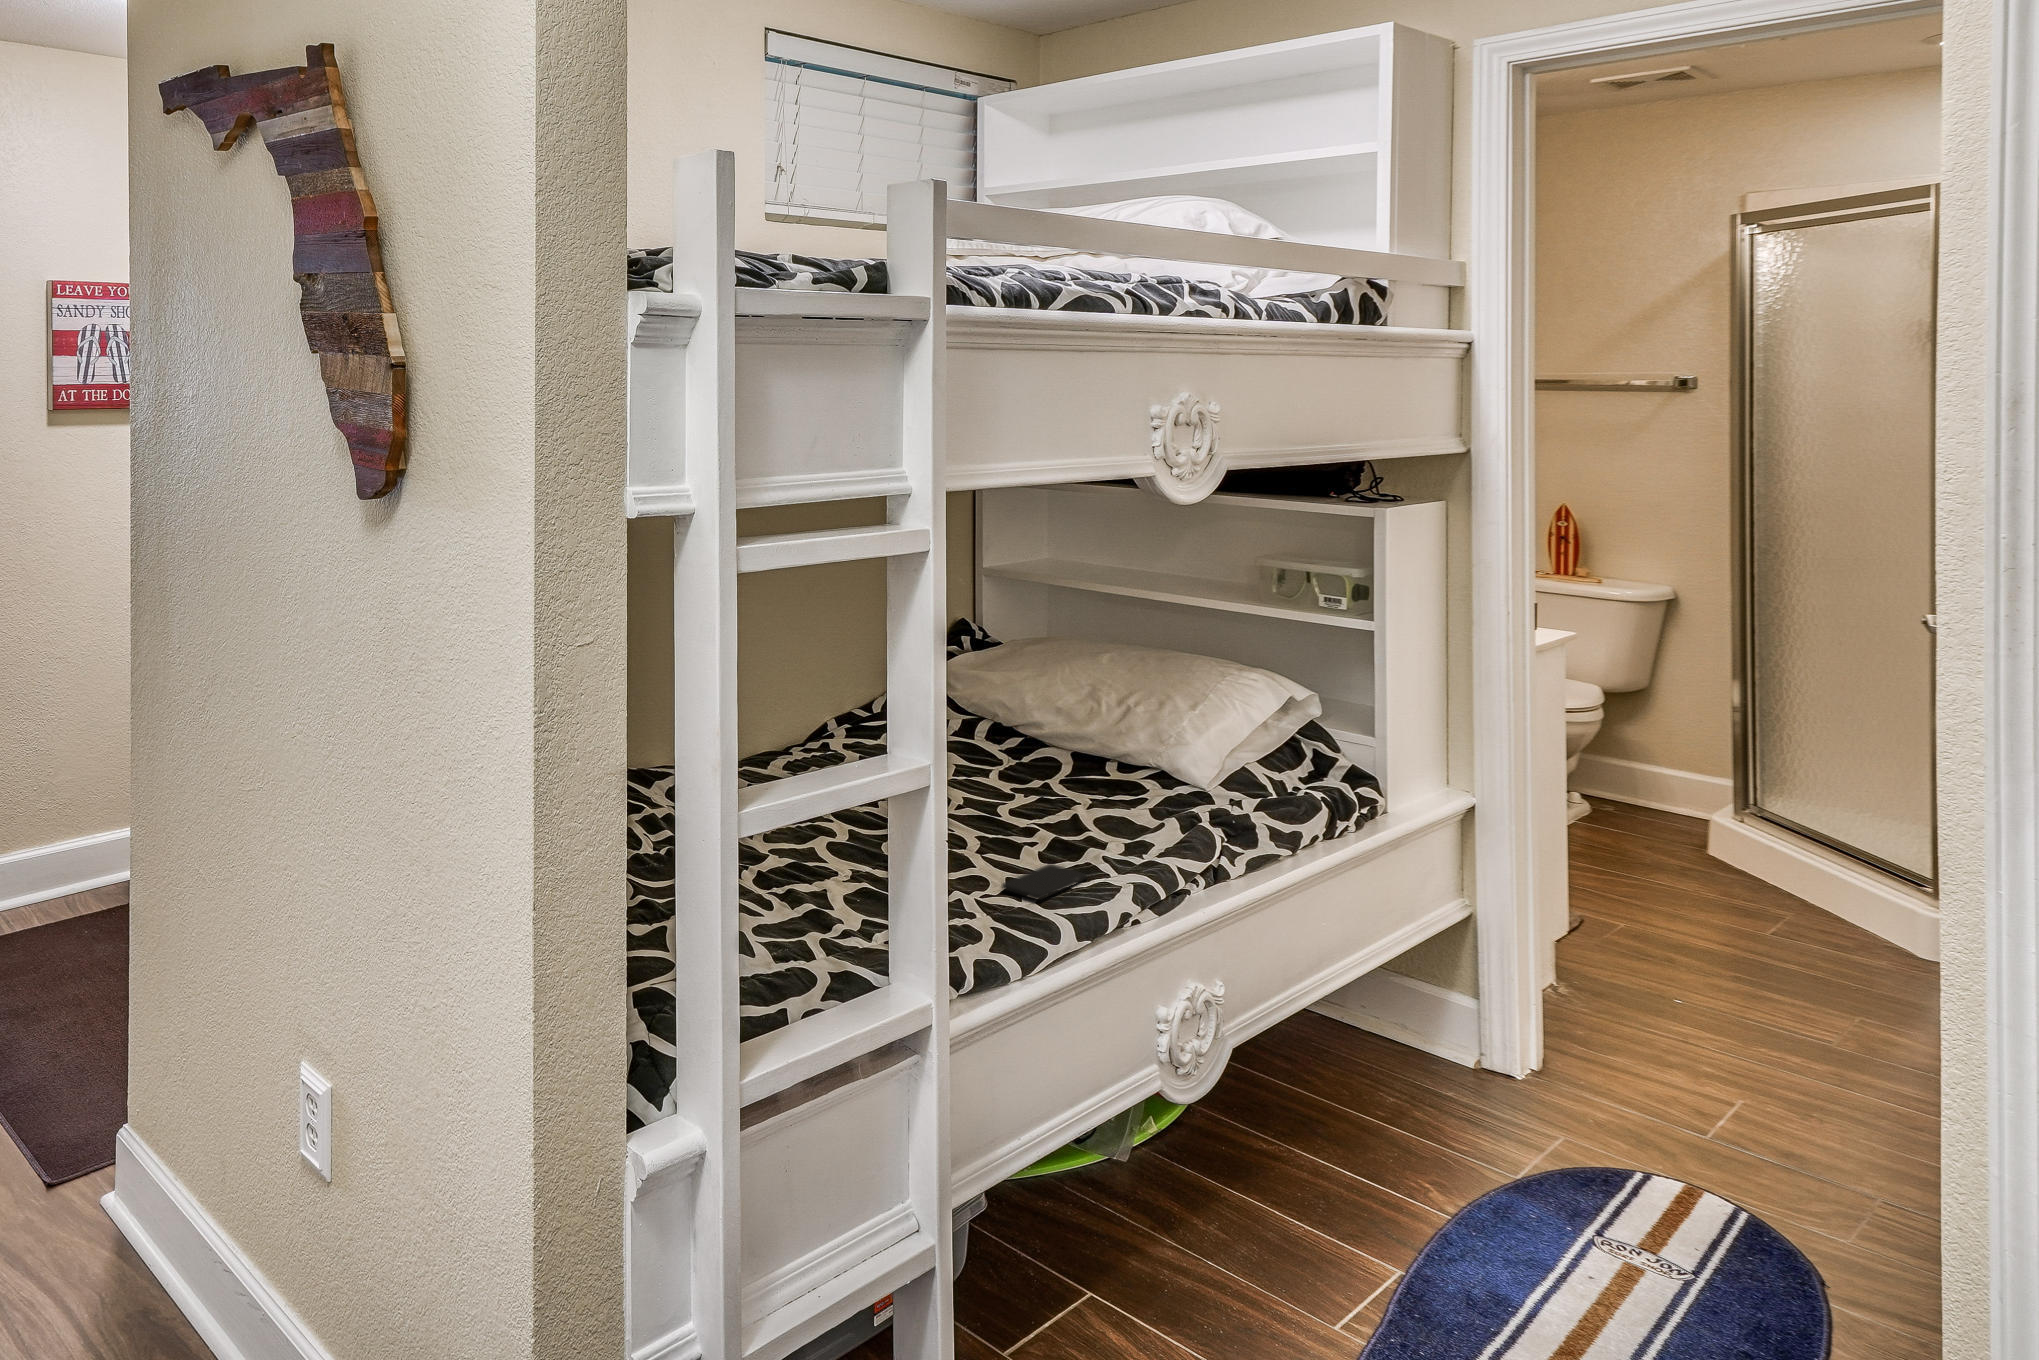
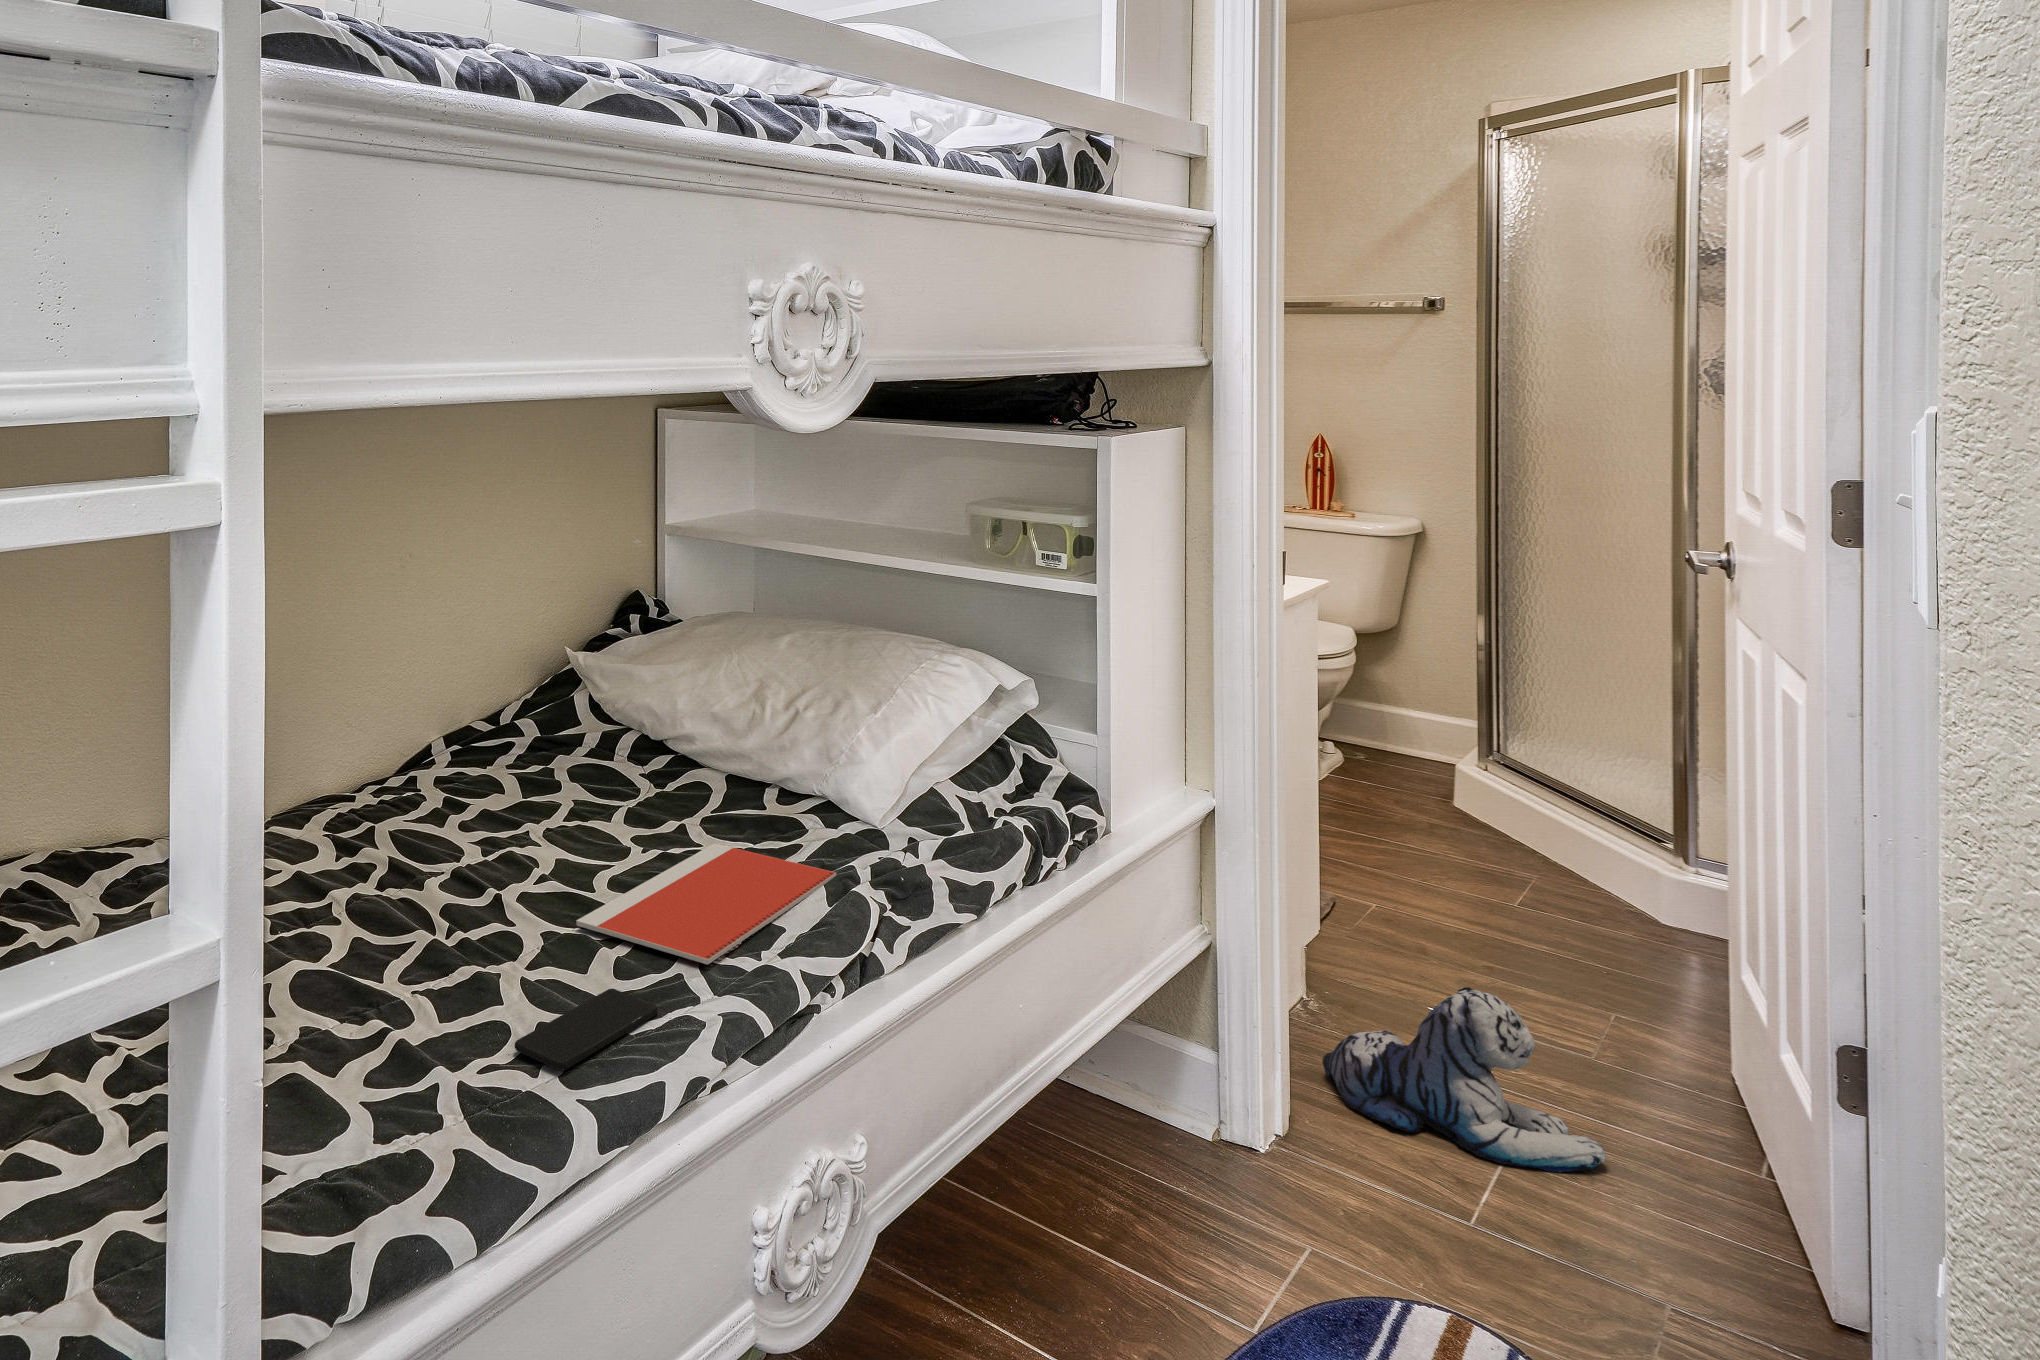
notebook: none [1008,792,1184,856] -> present [576,843,836,964]
plush toy: none [1571,966,1831,1116] -> present [1322,987,1606,1172]

